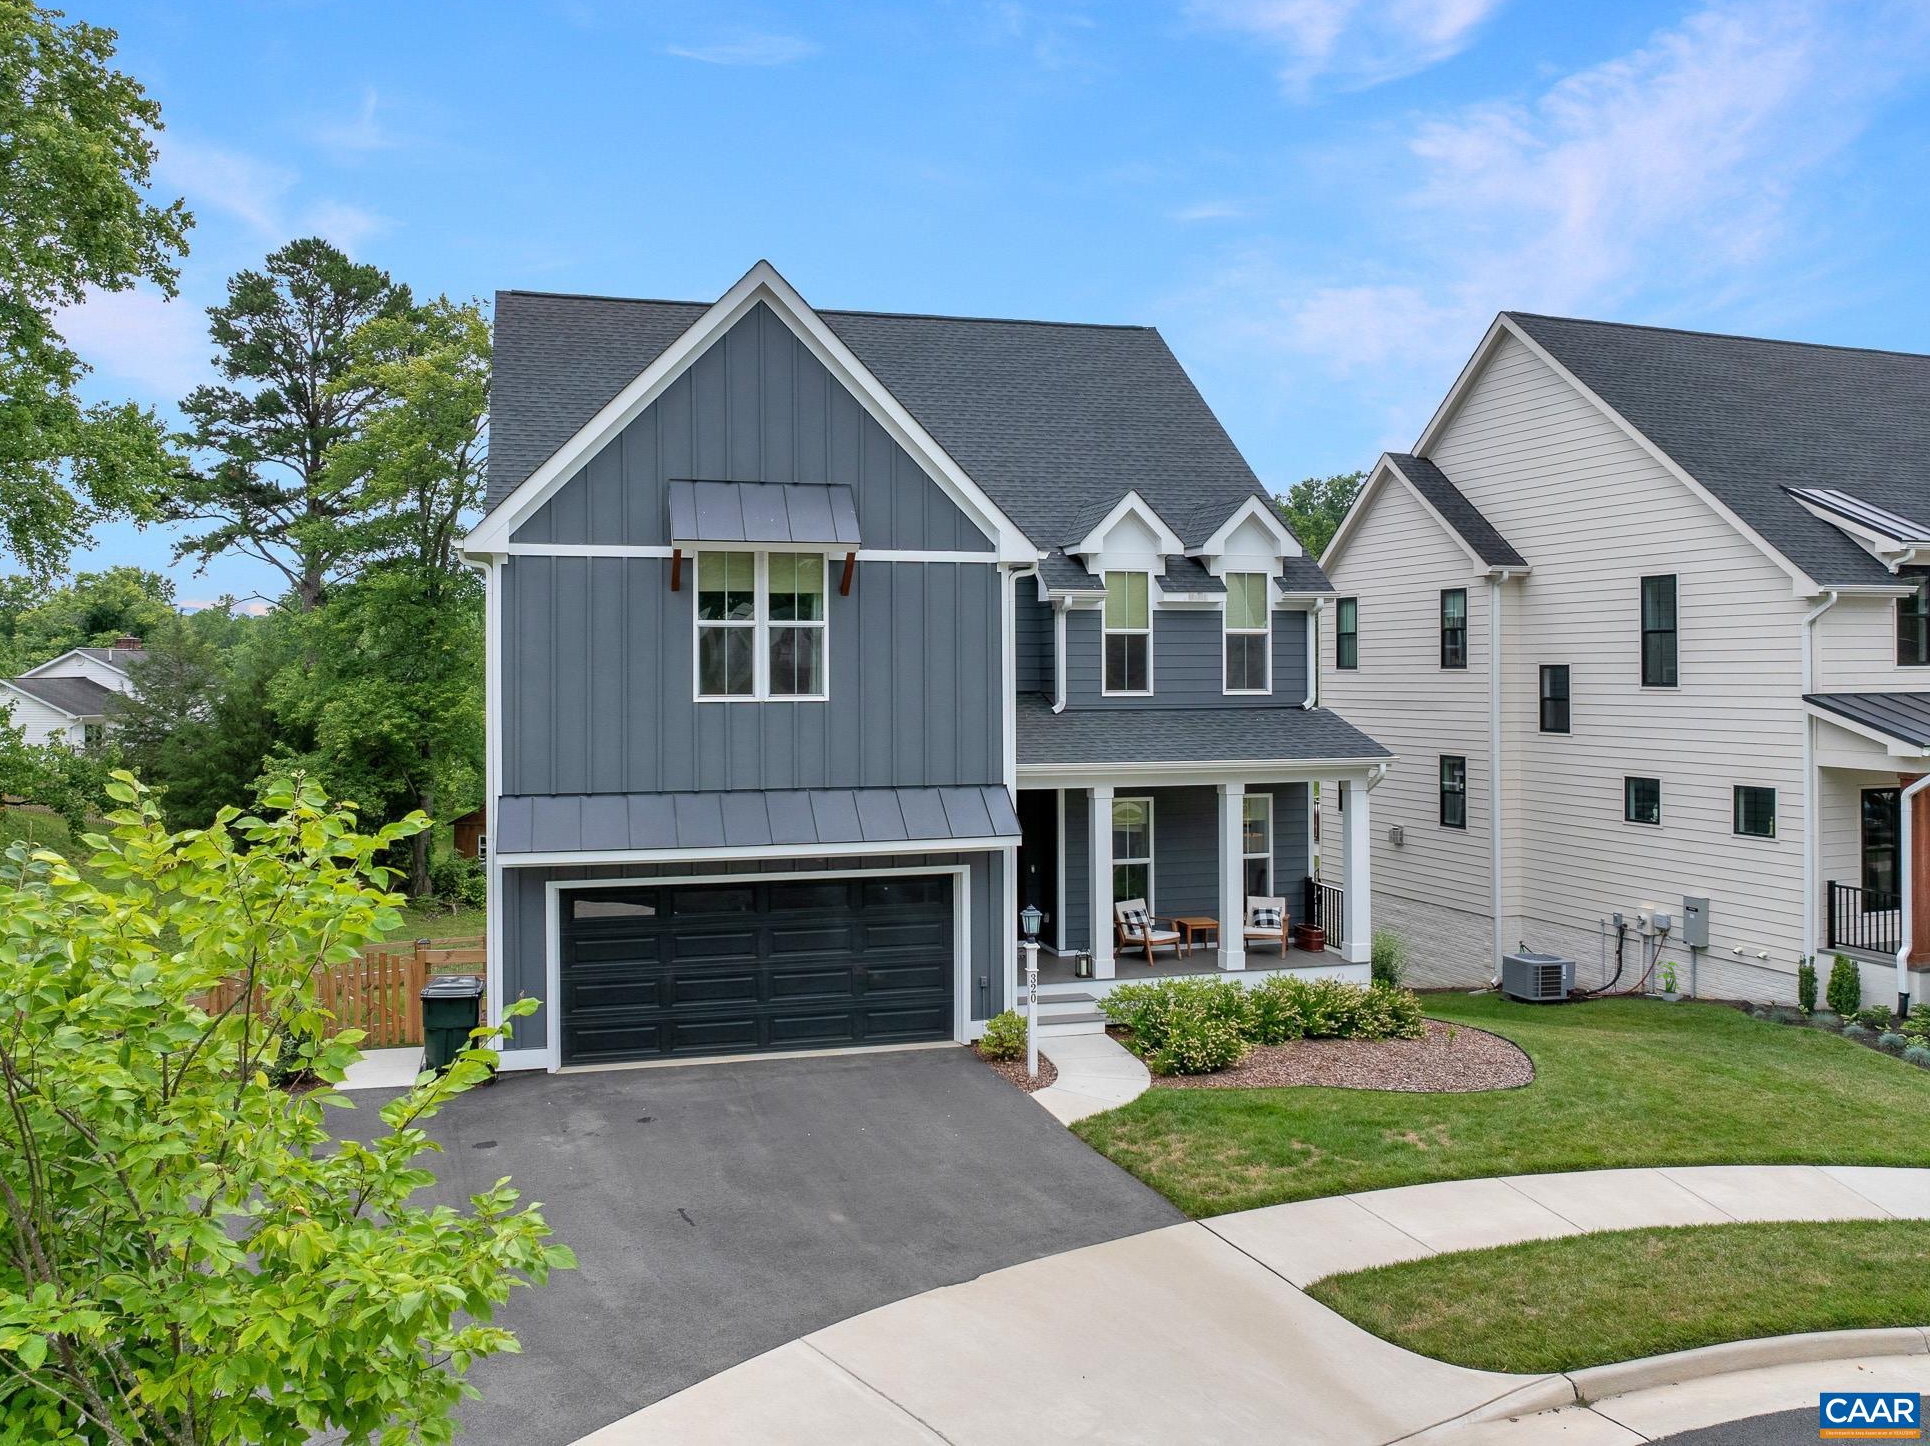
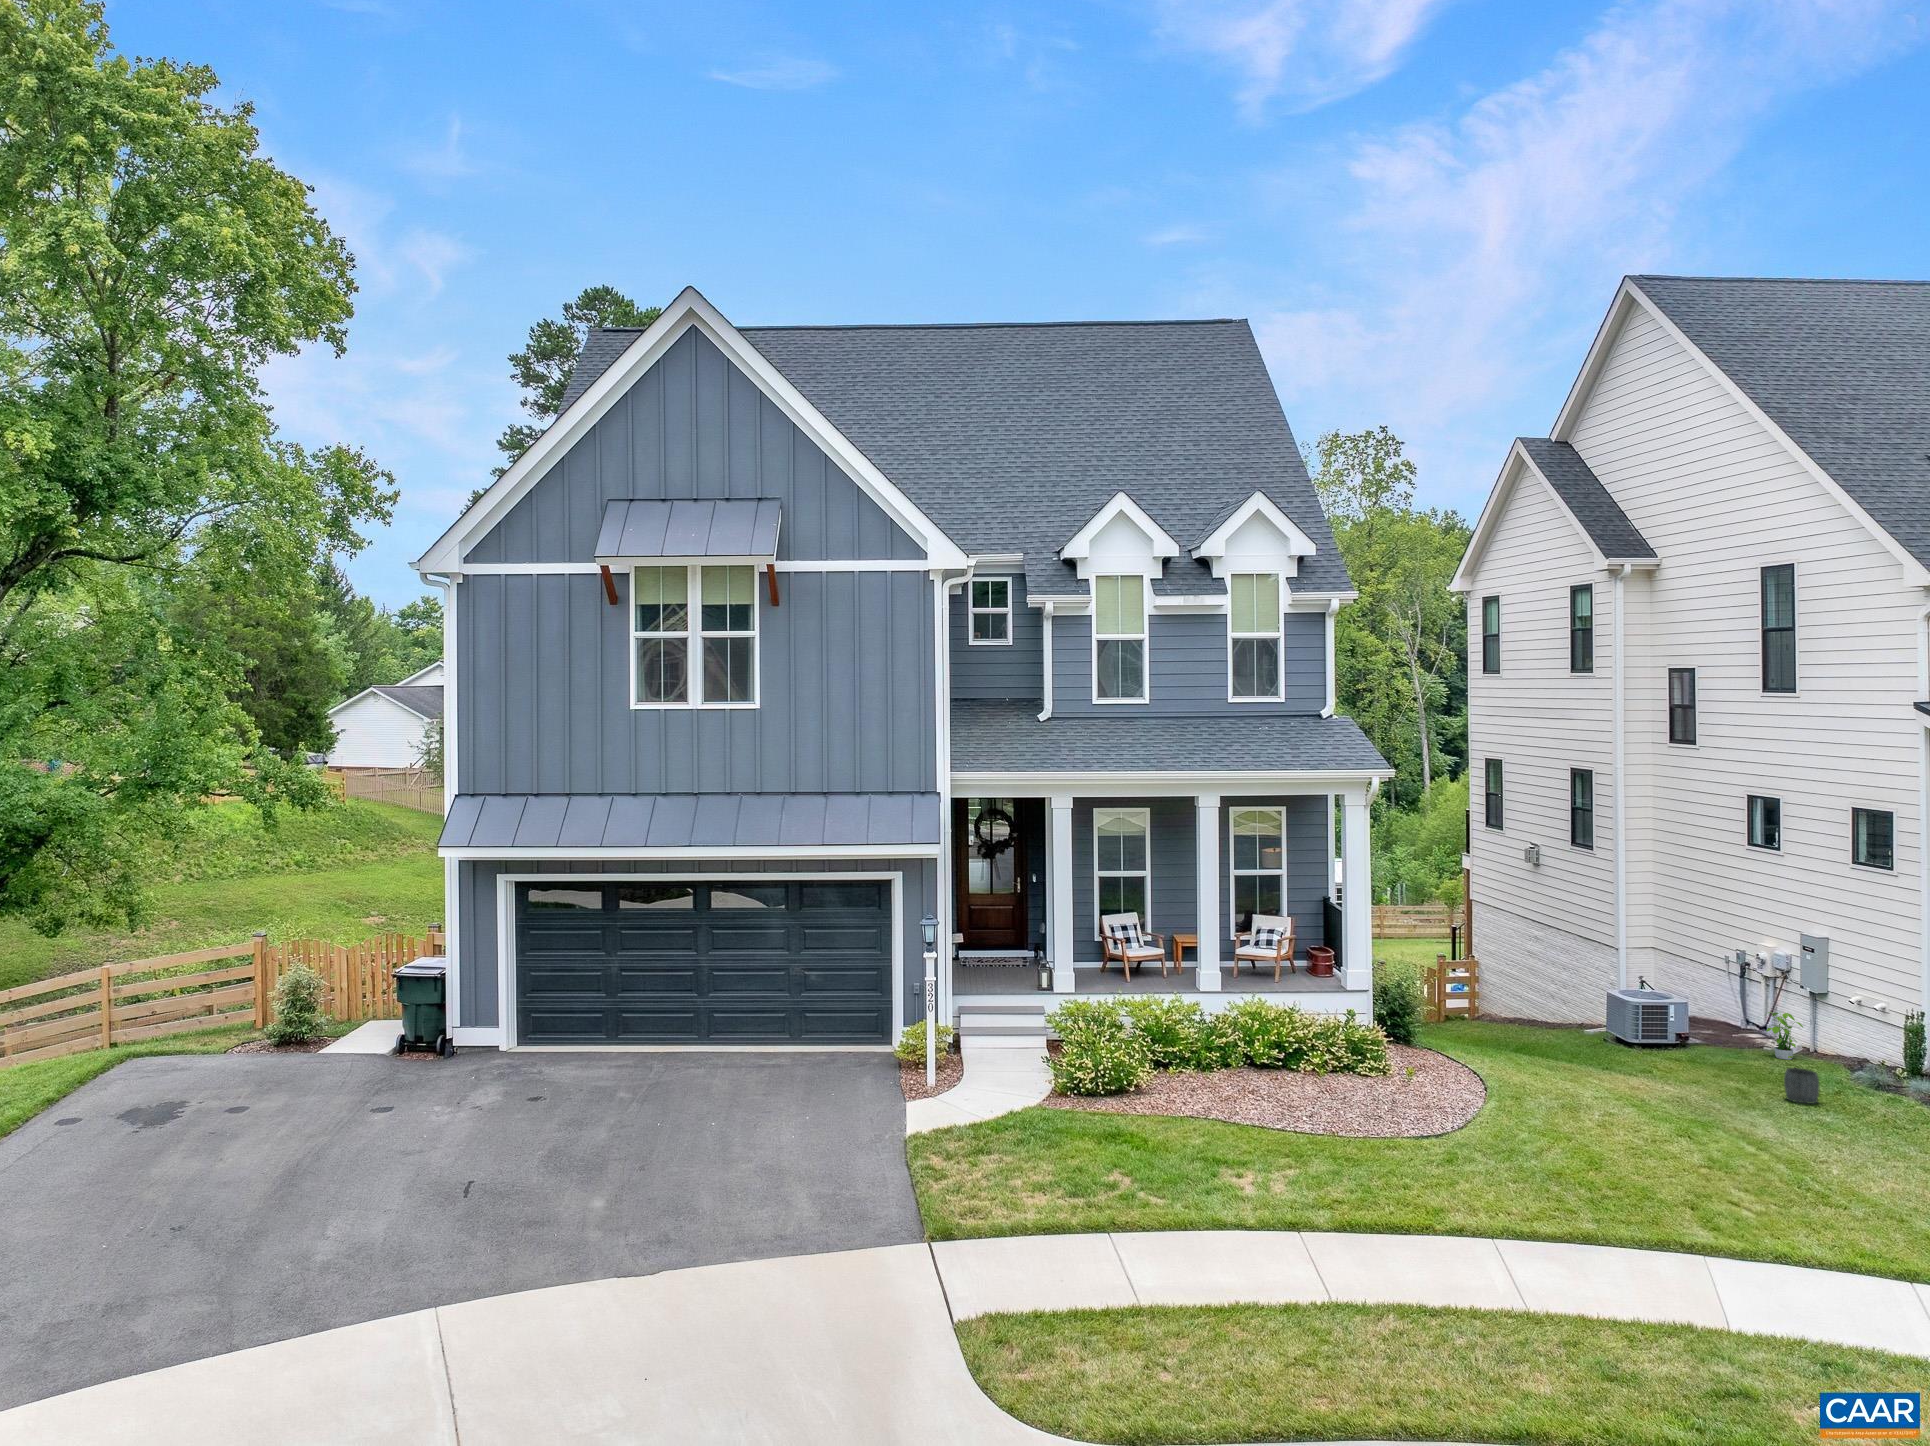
woven basket: none [1726,1007,1756,1038] -> present [1784,1068,1819,1104]

